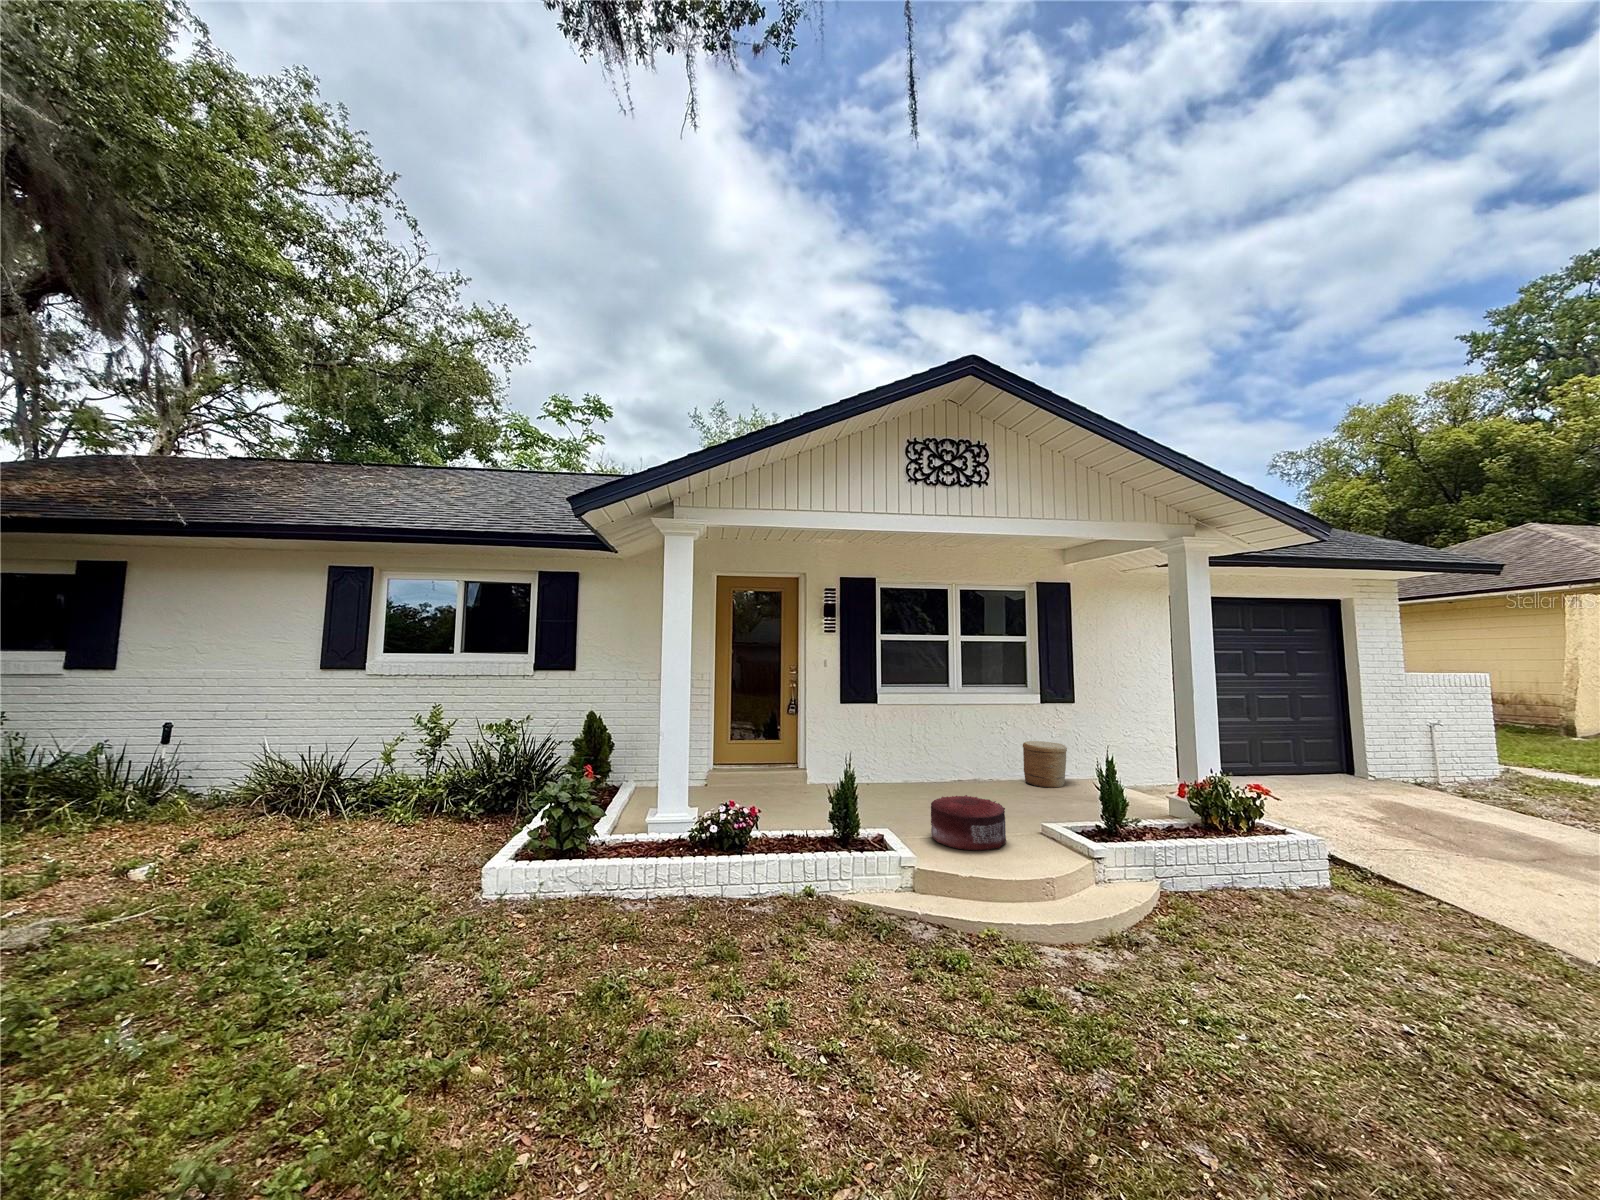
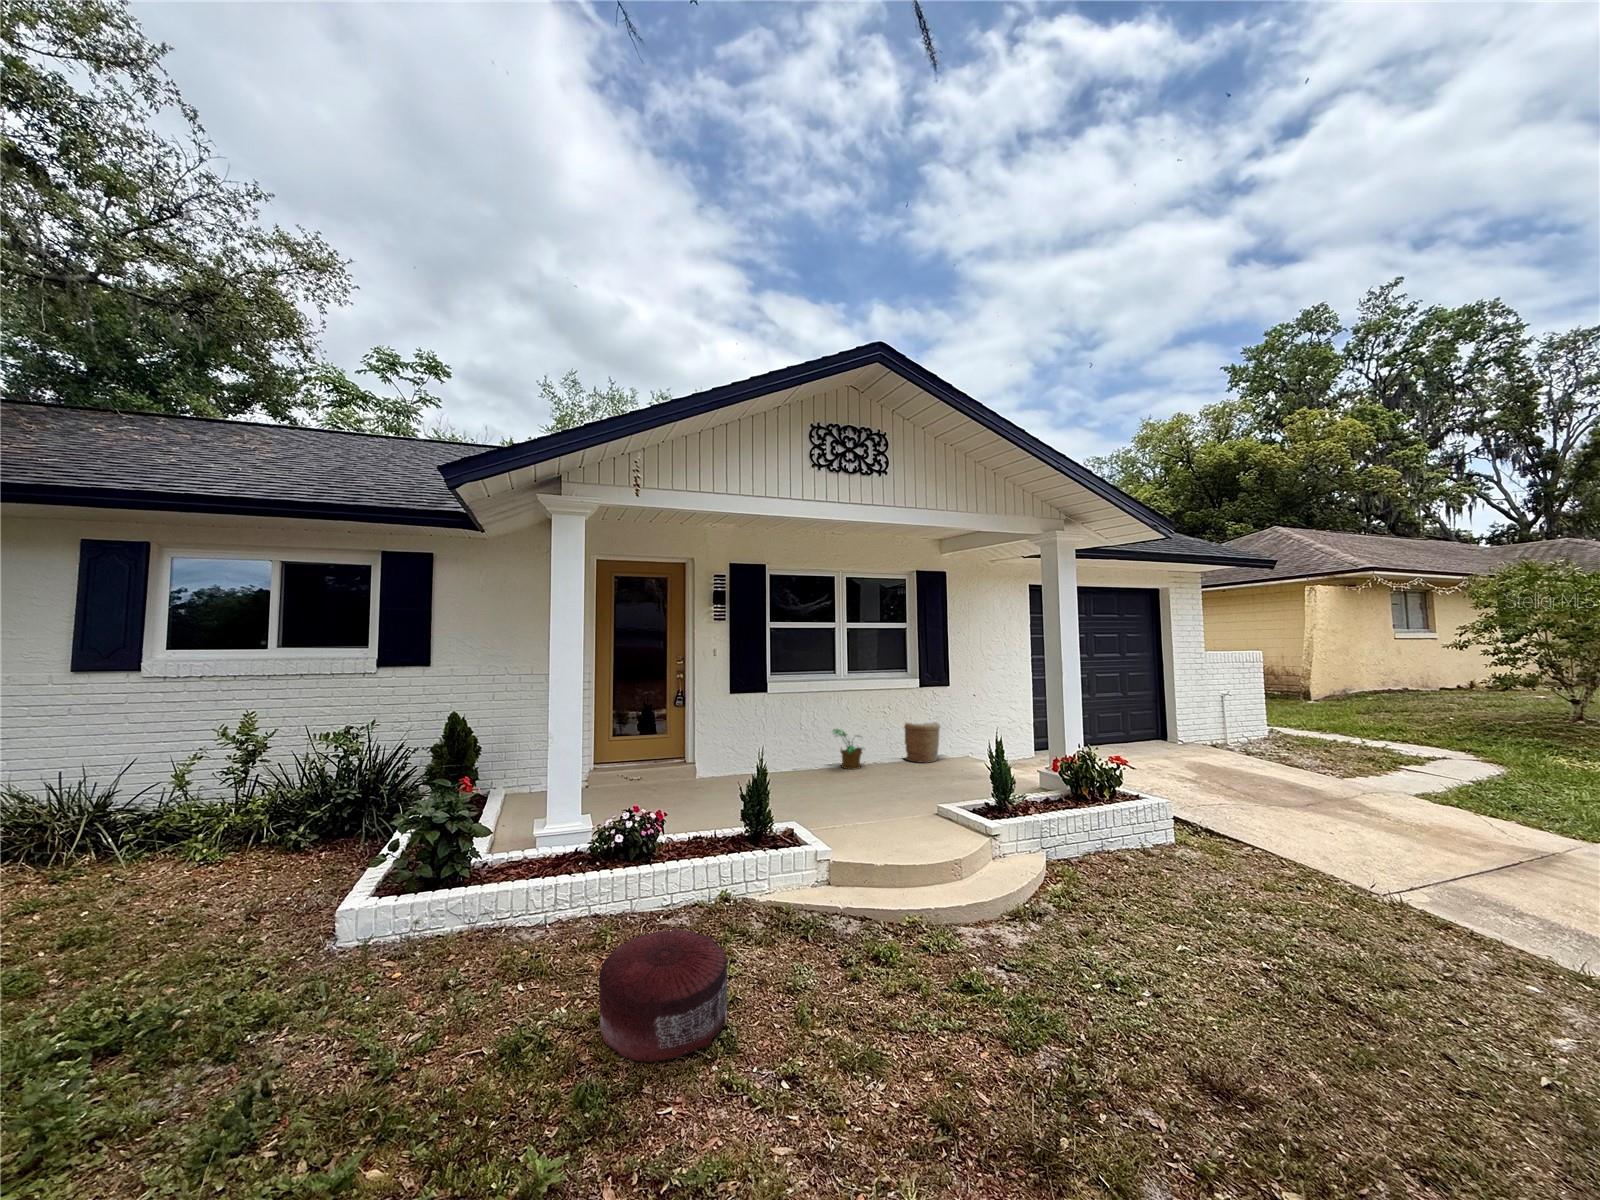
potted plant: none [943,744,981,790] -> present [833,729,863,770]
pouf: present [931,795,1006,851] -> present [599,927,728,1063]

